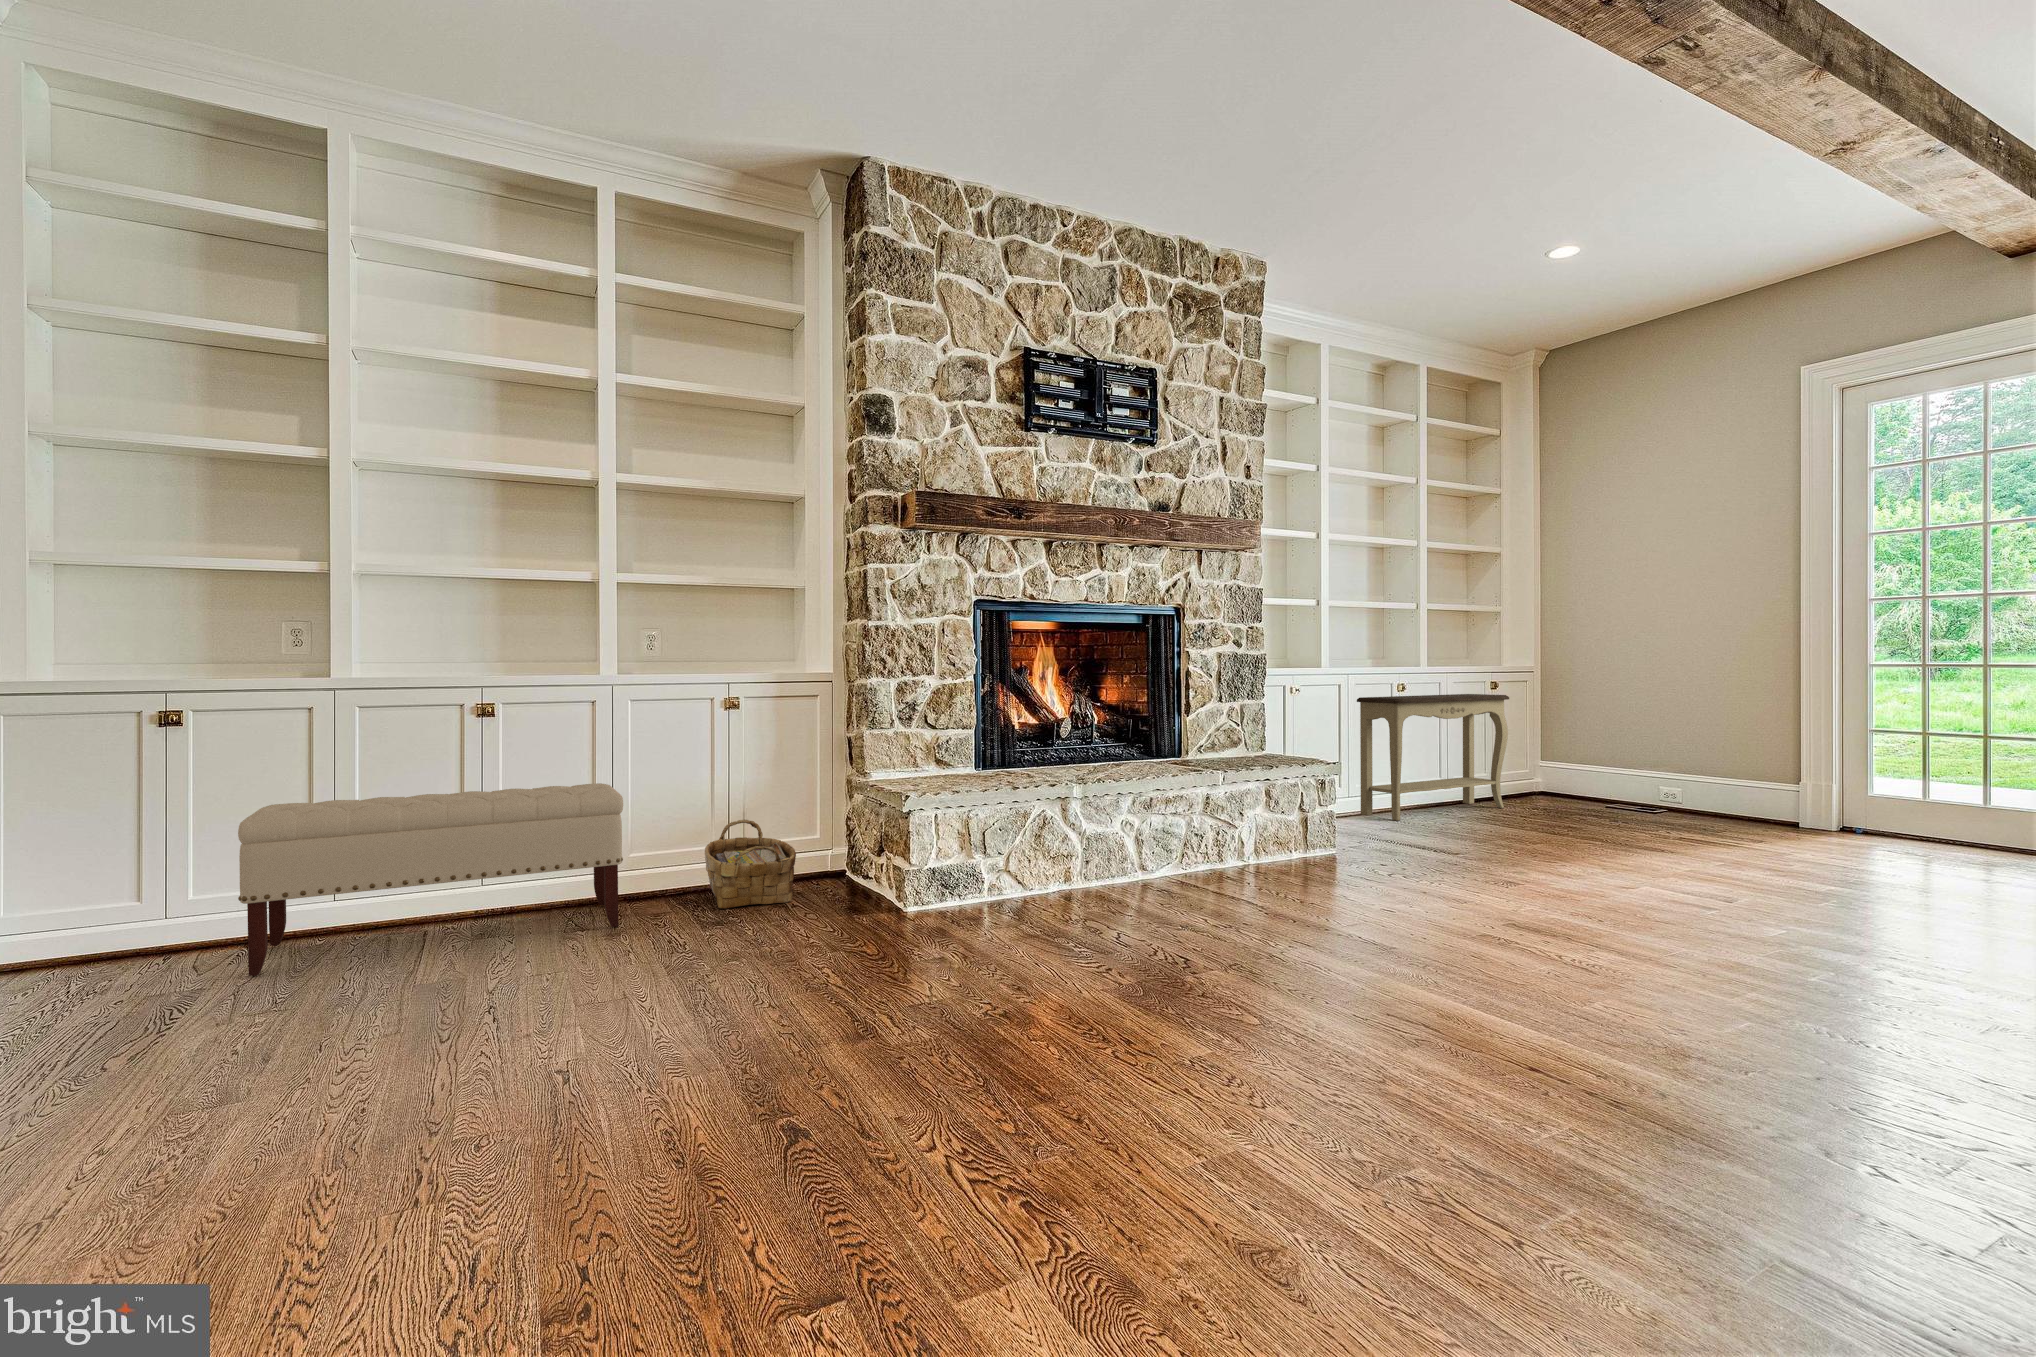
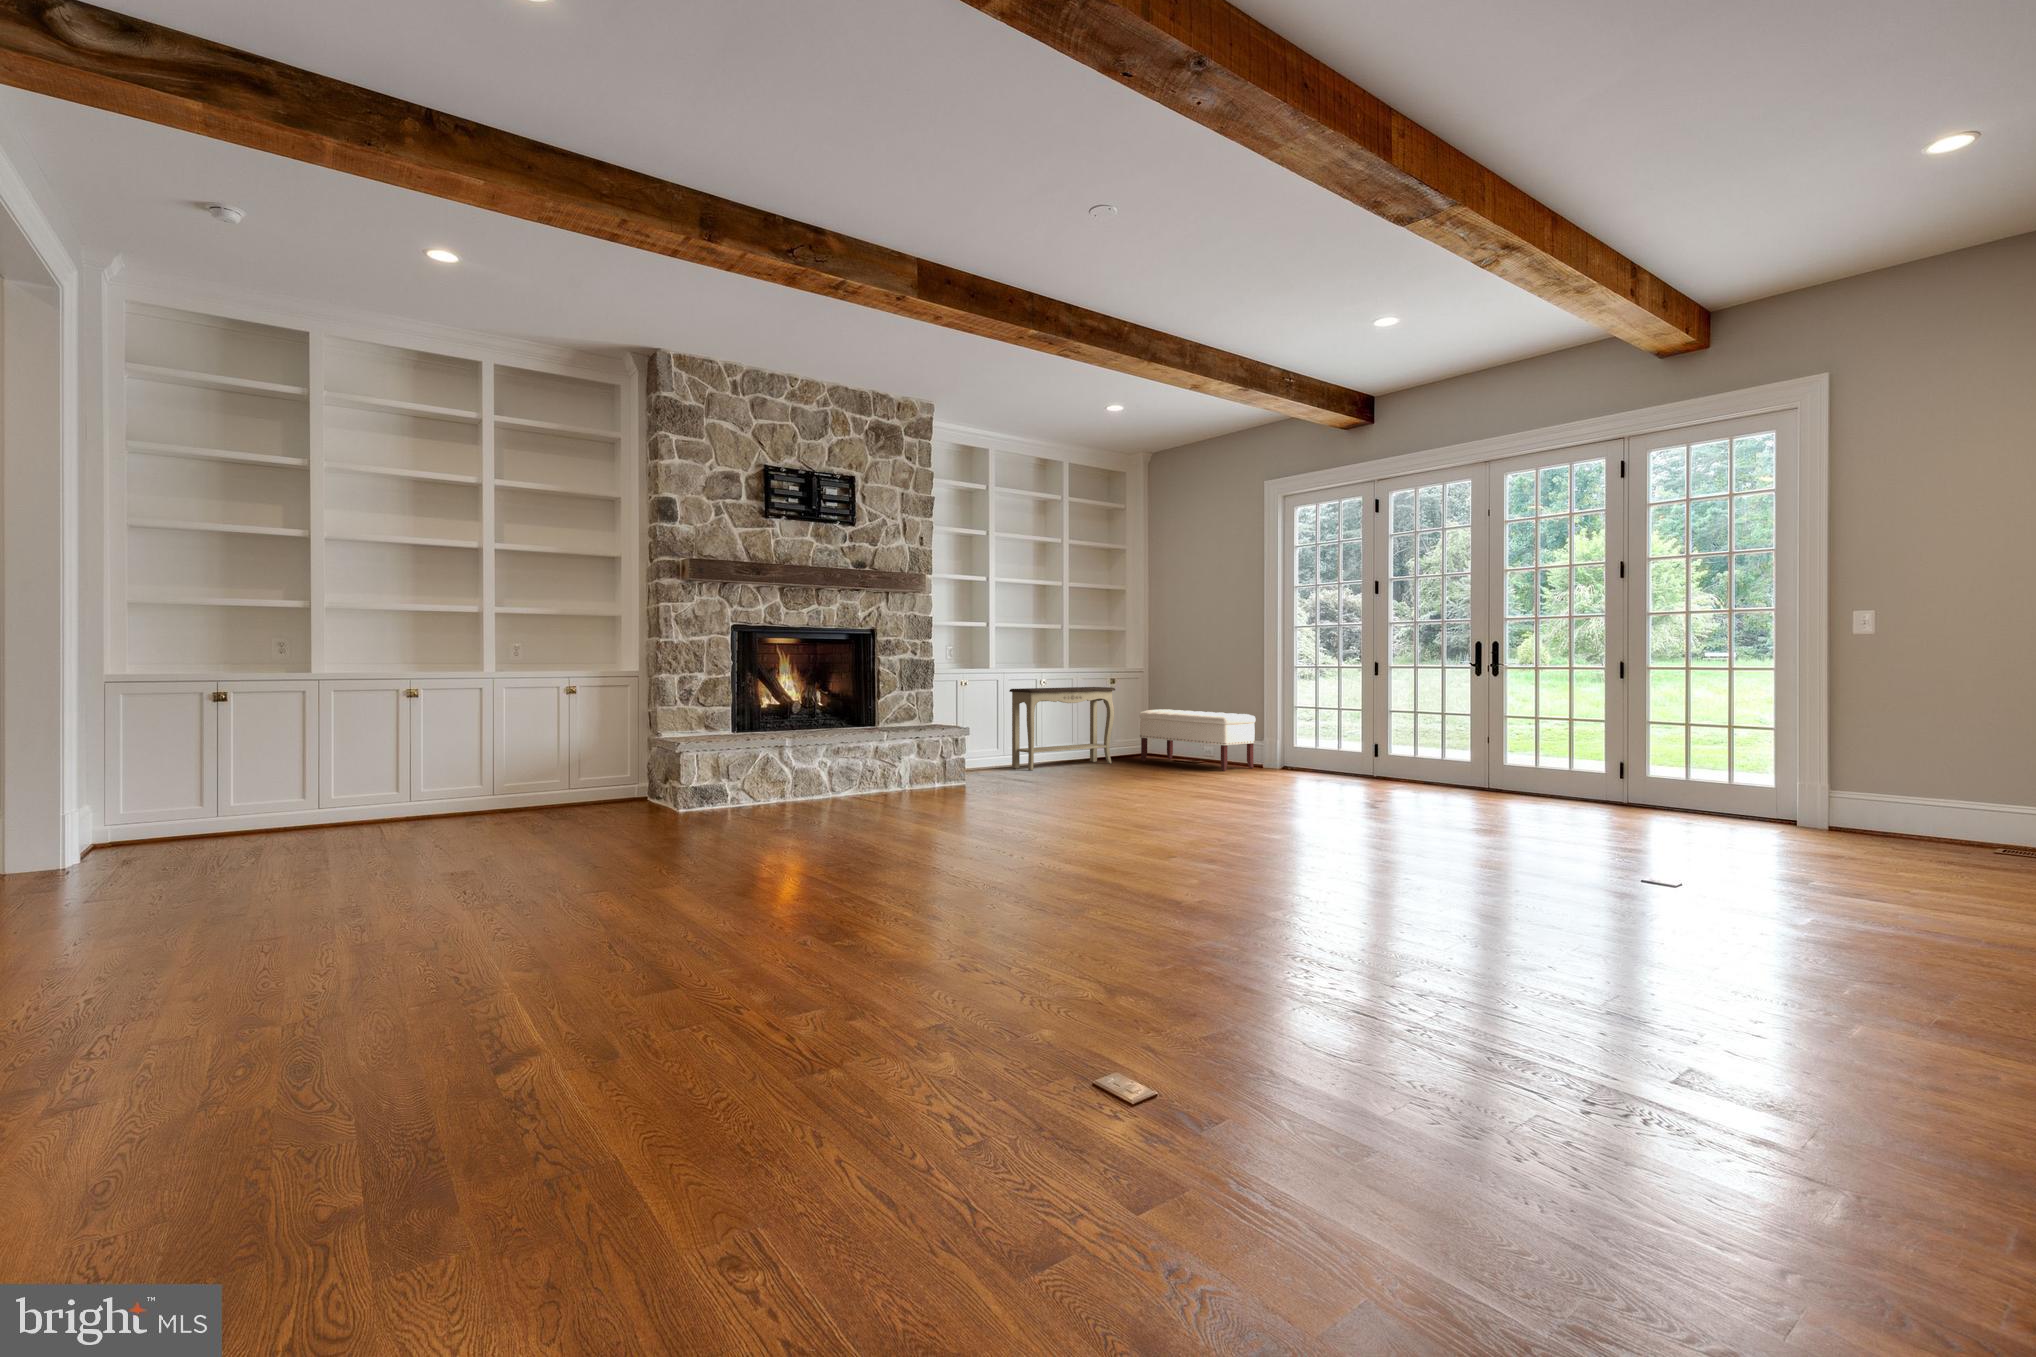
bench: present [238,783,623,976] -> present [1140,709,1256,771]
woven basket: present [705,819,796,909] -> none [552,762,612,813]

